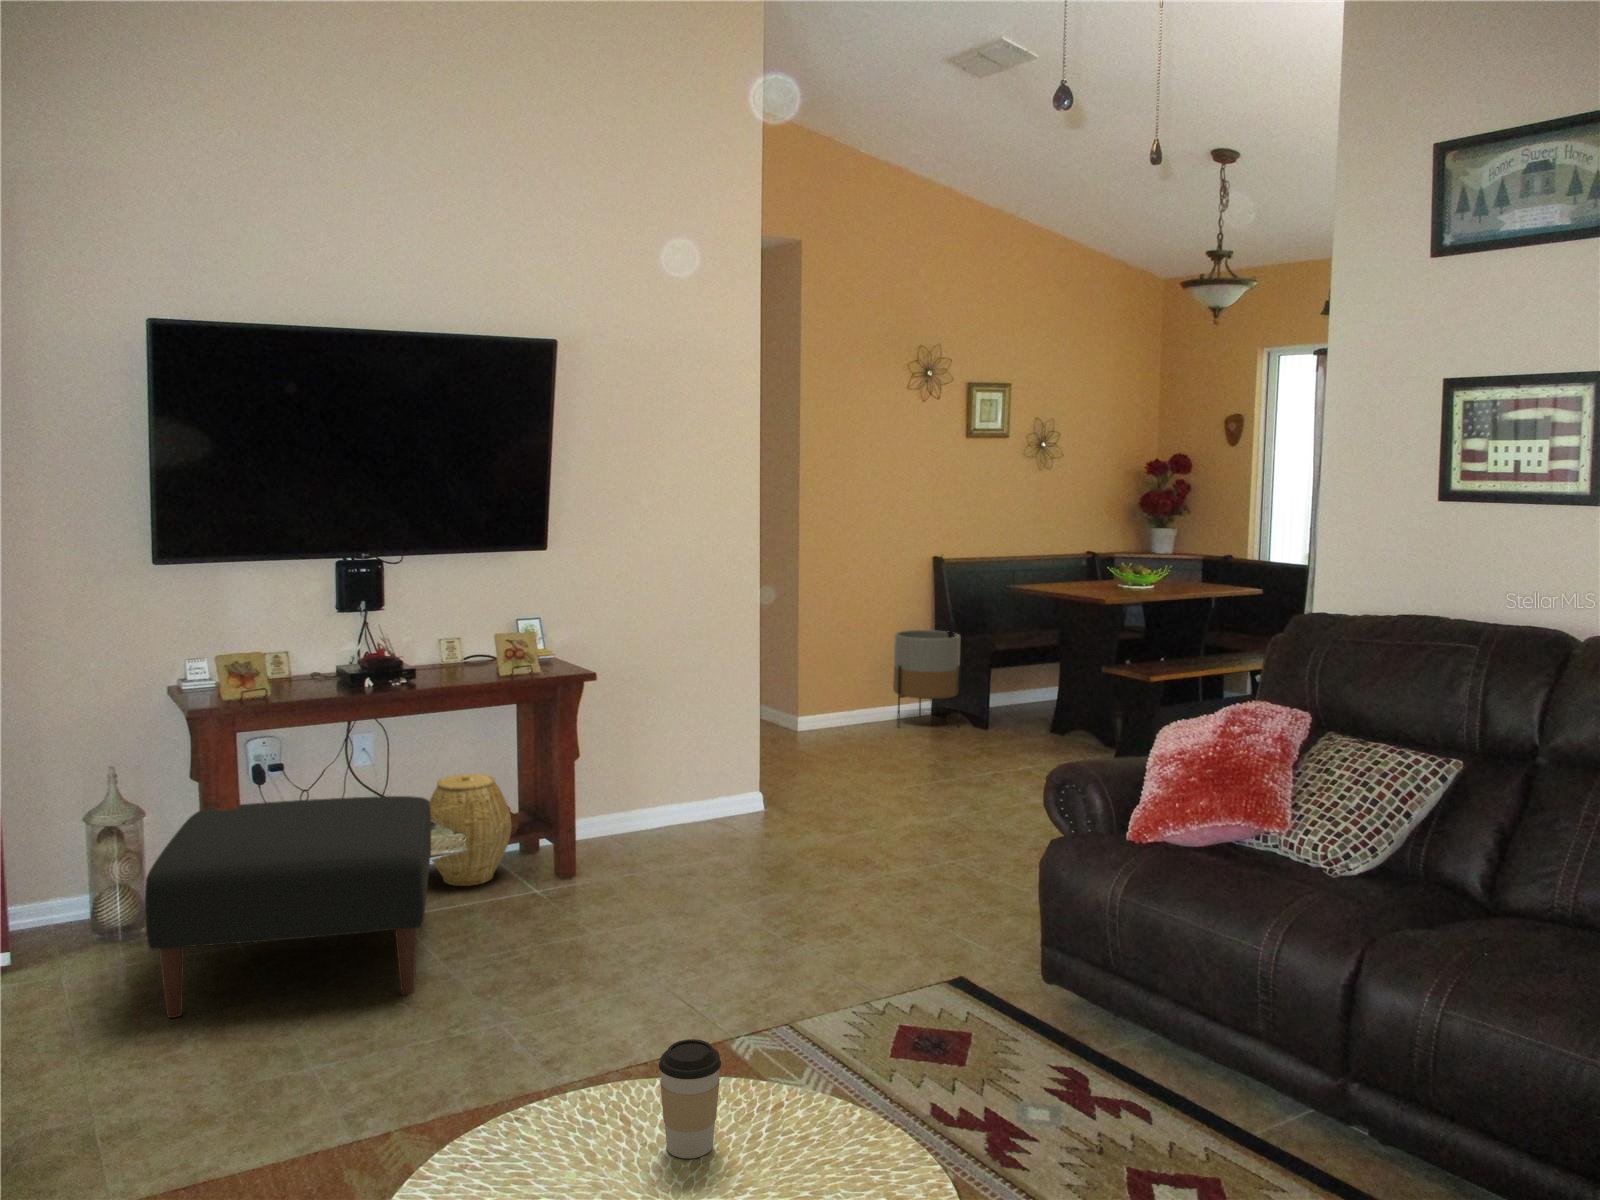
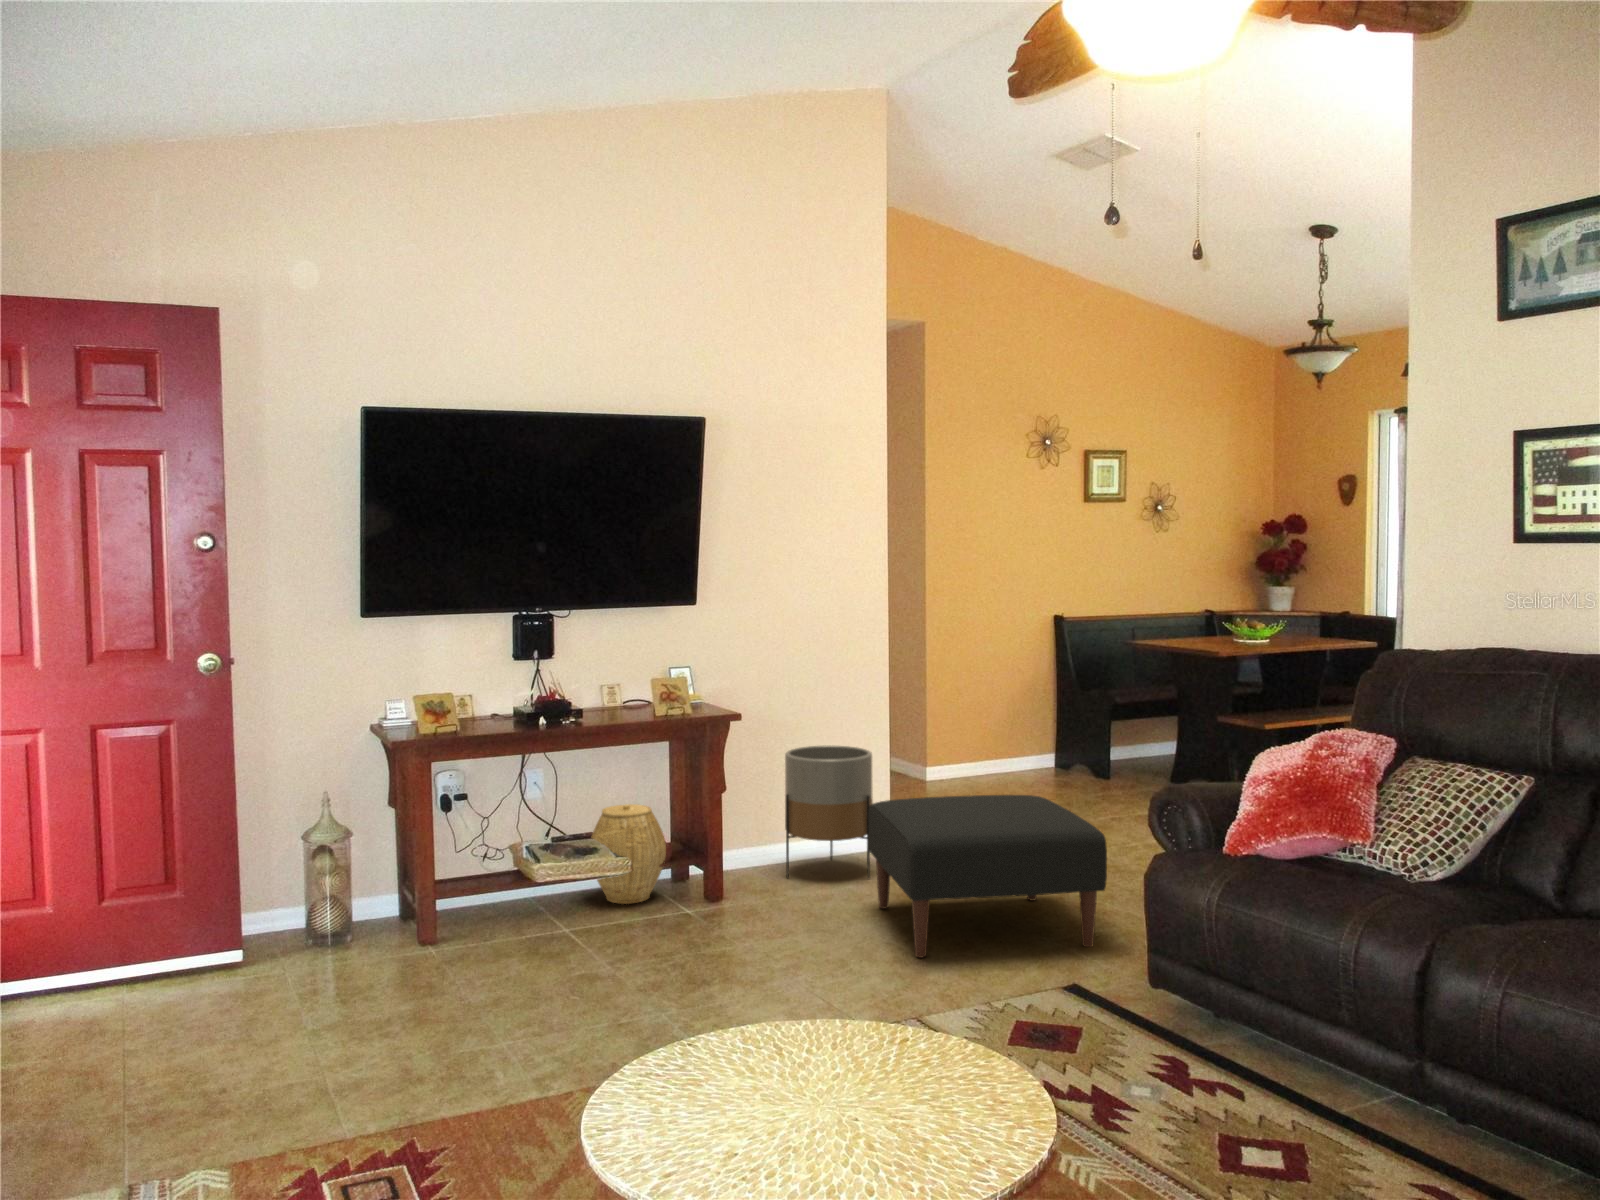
planter: present [893,630,961,727] -> present [785,745,873,879]
ottoman: present [145,796,431,1018] -> present [869,795,1107,958]
coffee cup: present [659,1039,721,1158] -> none [804,977,856,1074]

